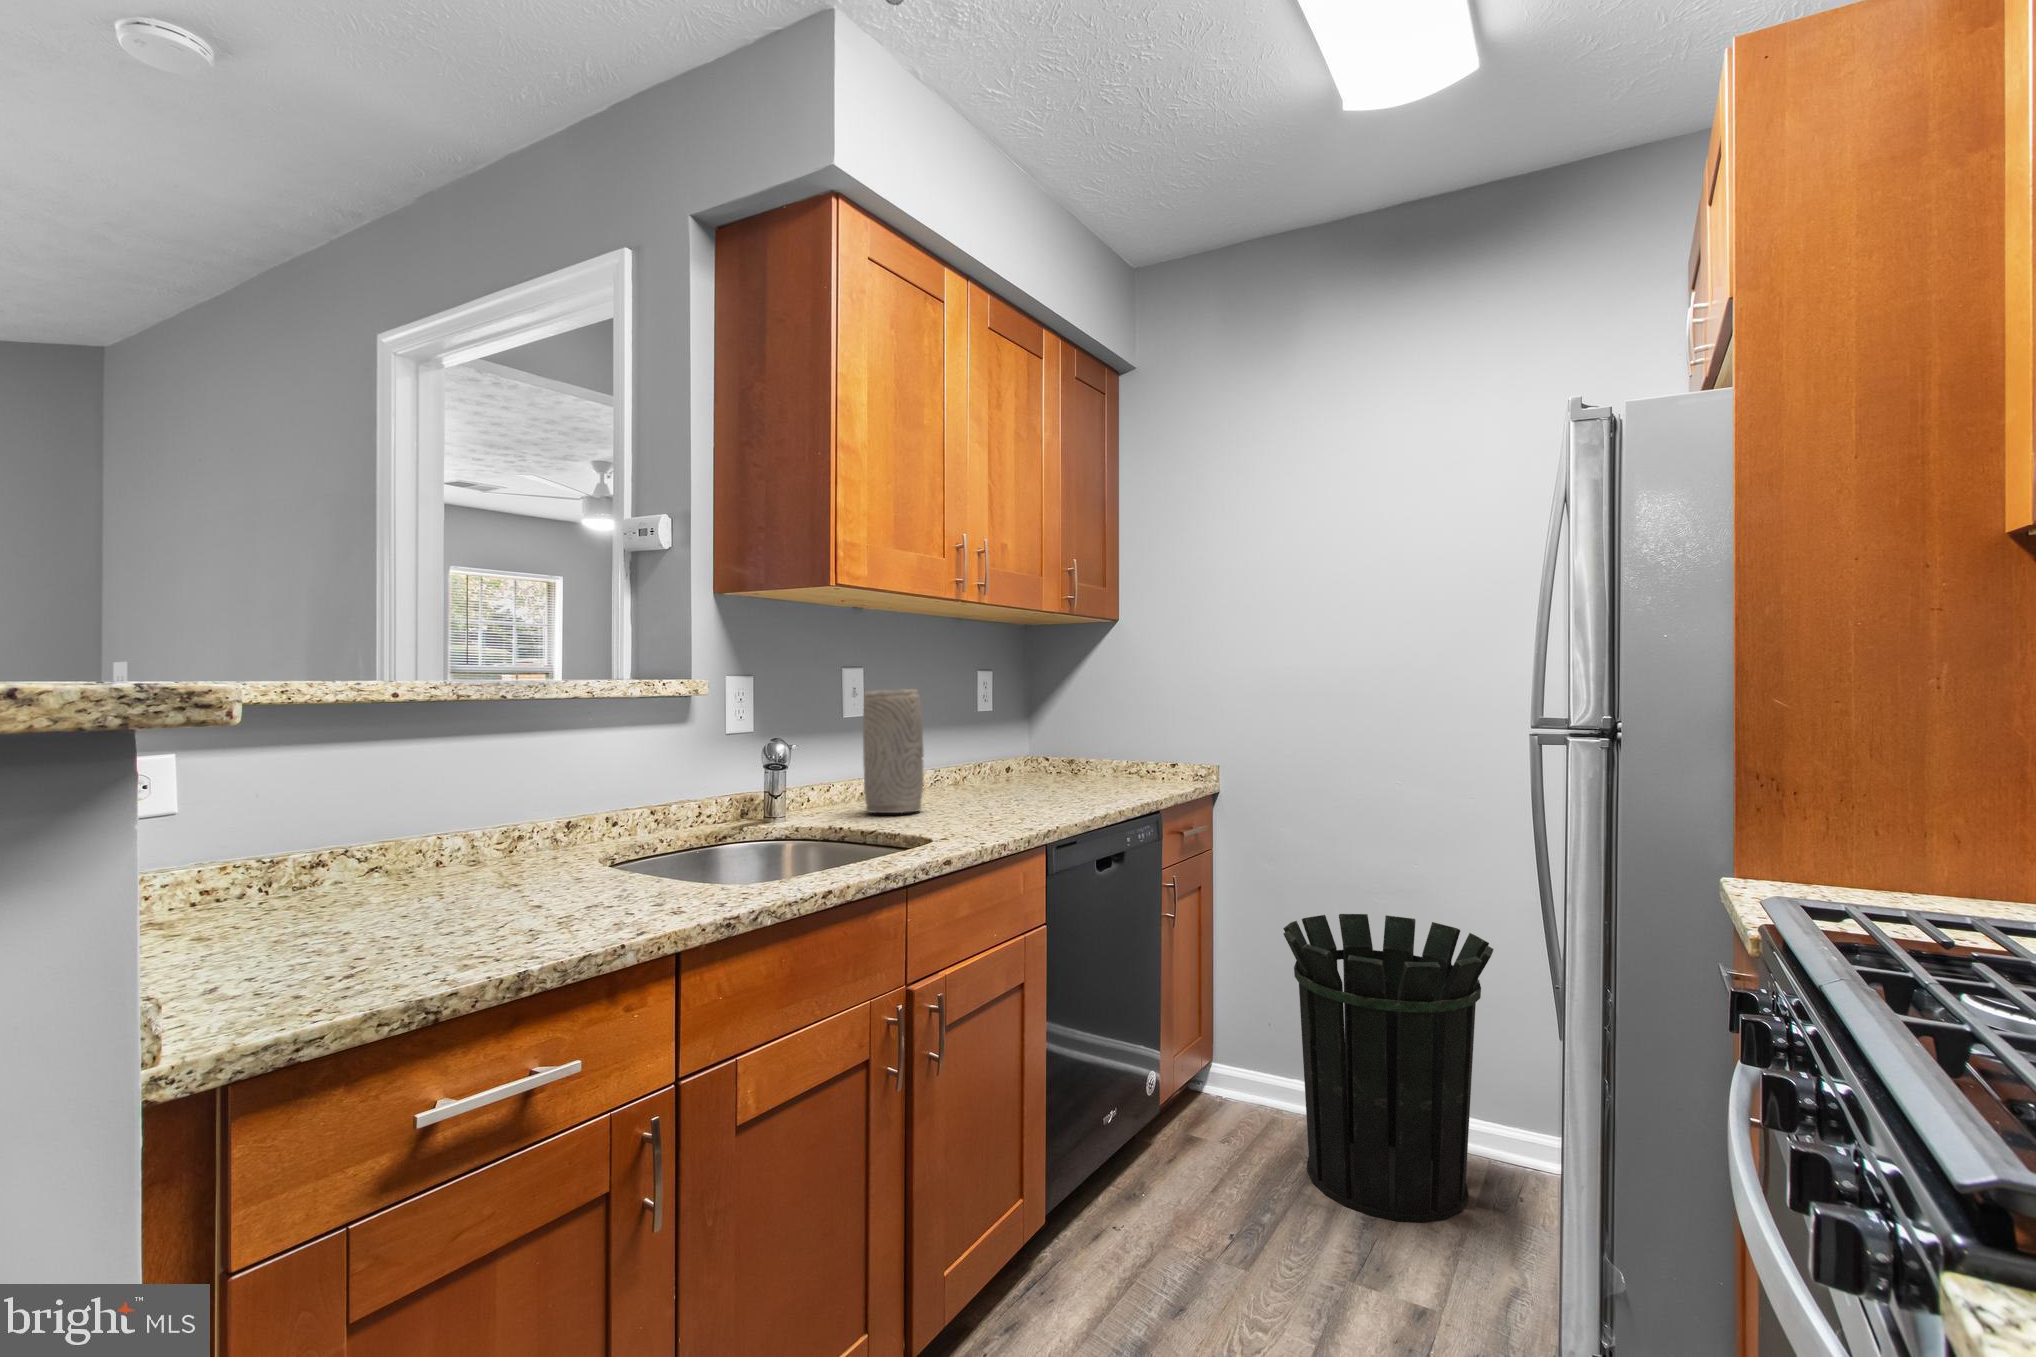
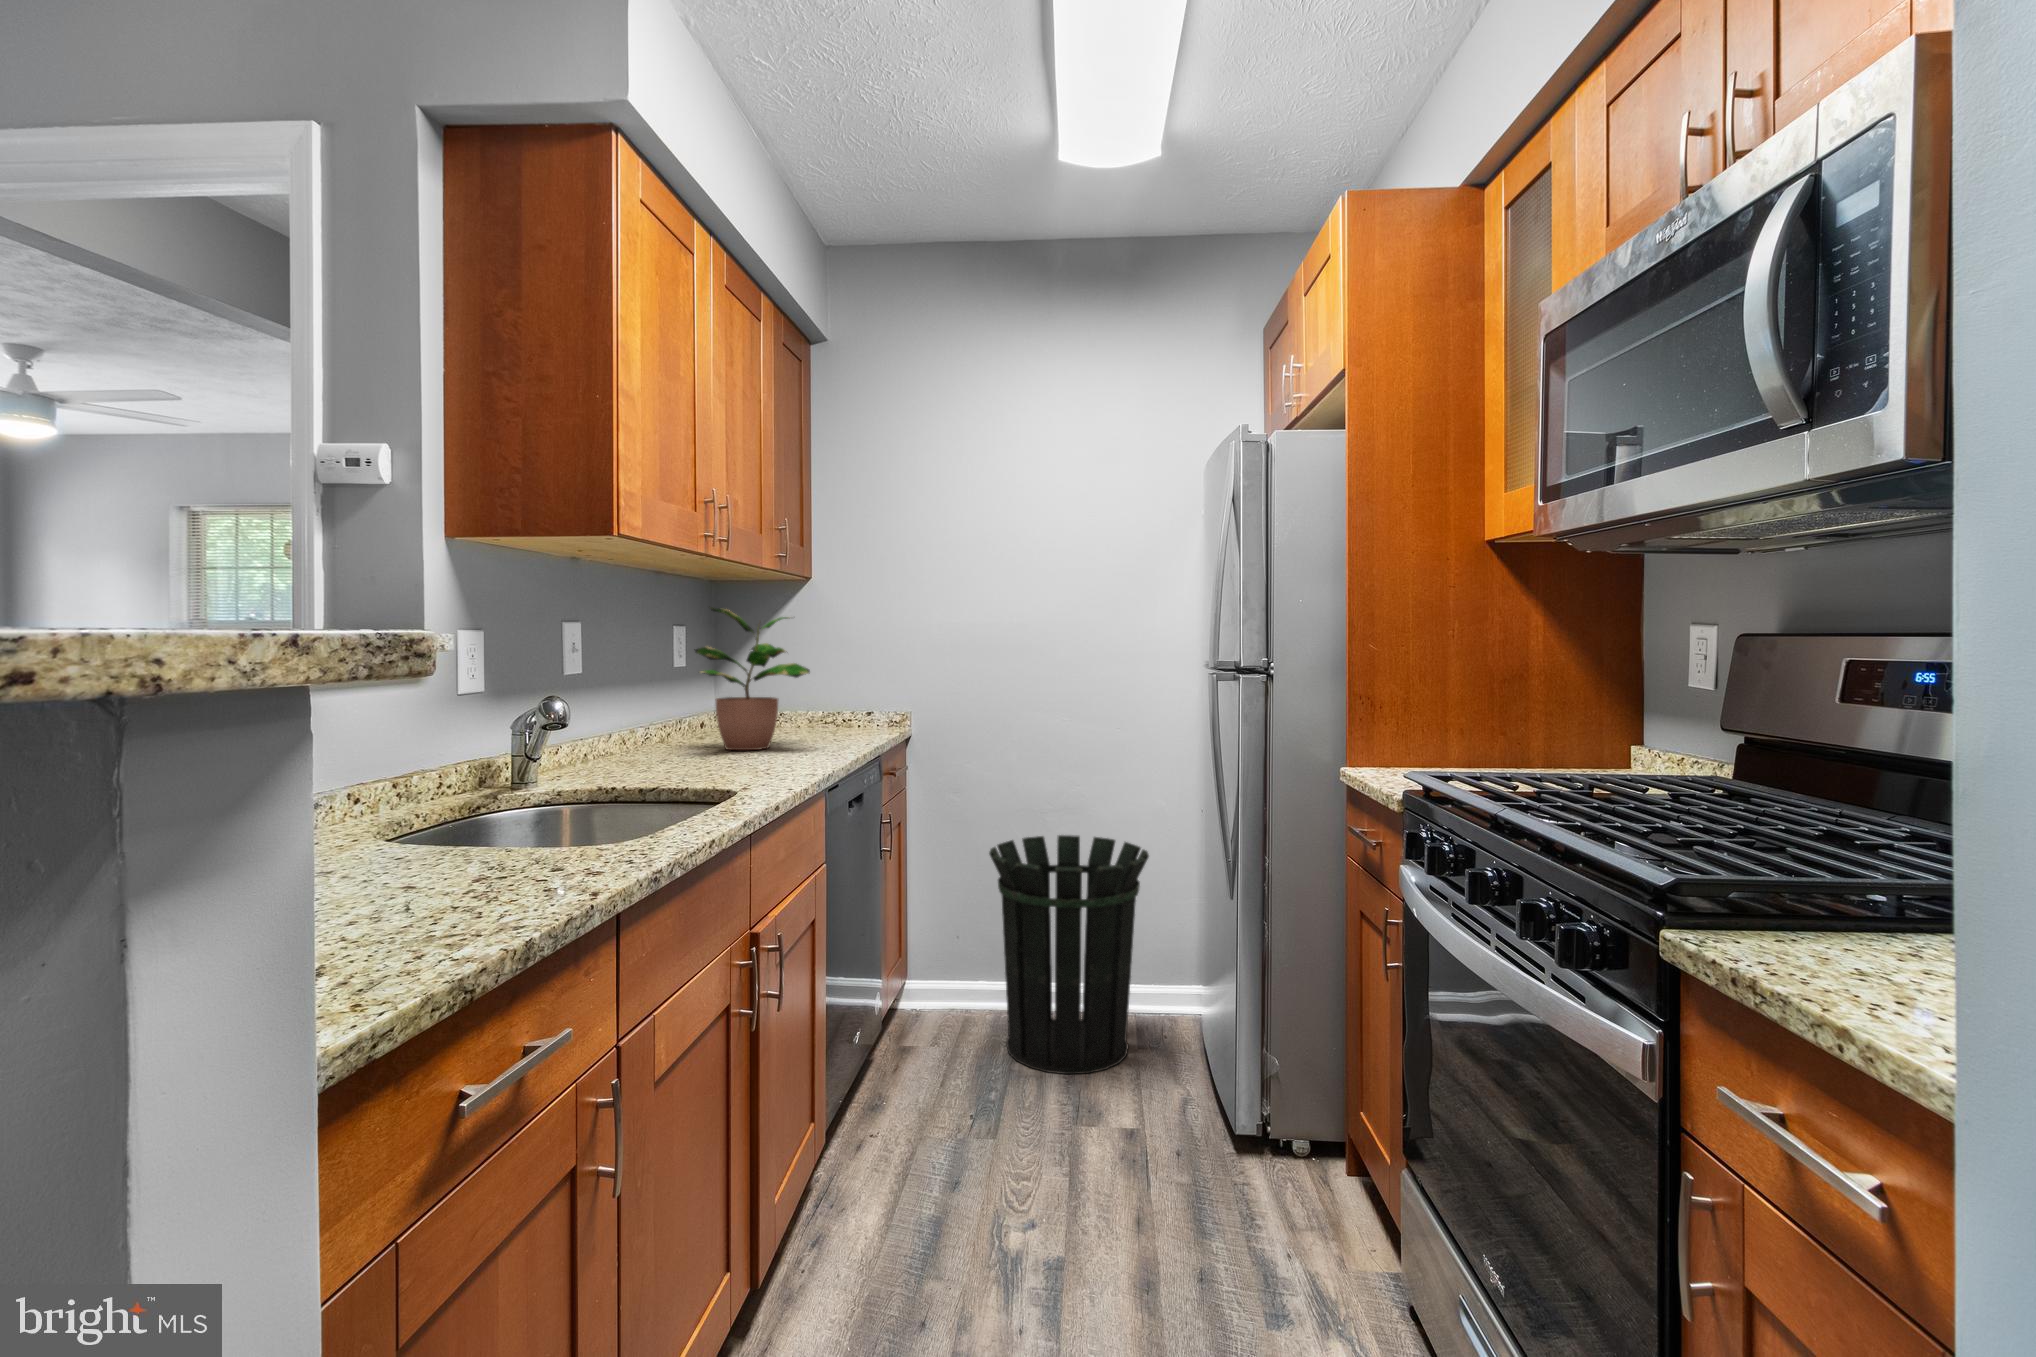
potted plant: none [973,650,1081,795] -> present [694,607,810,750]
vase: present [863,689,924,813] -> none [602,645,670,774]

